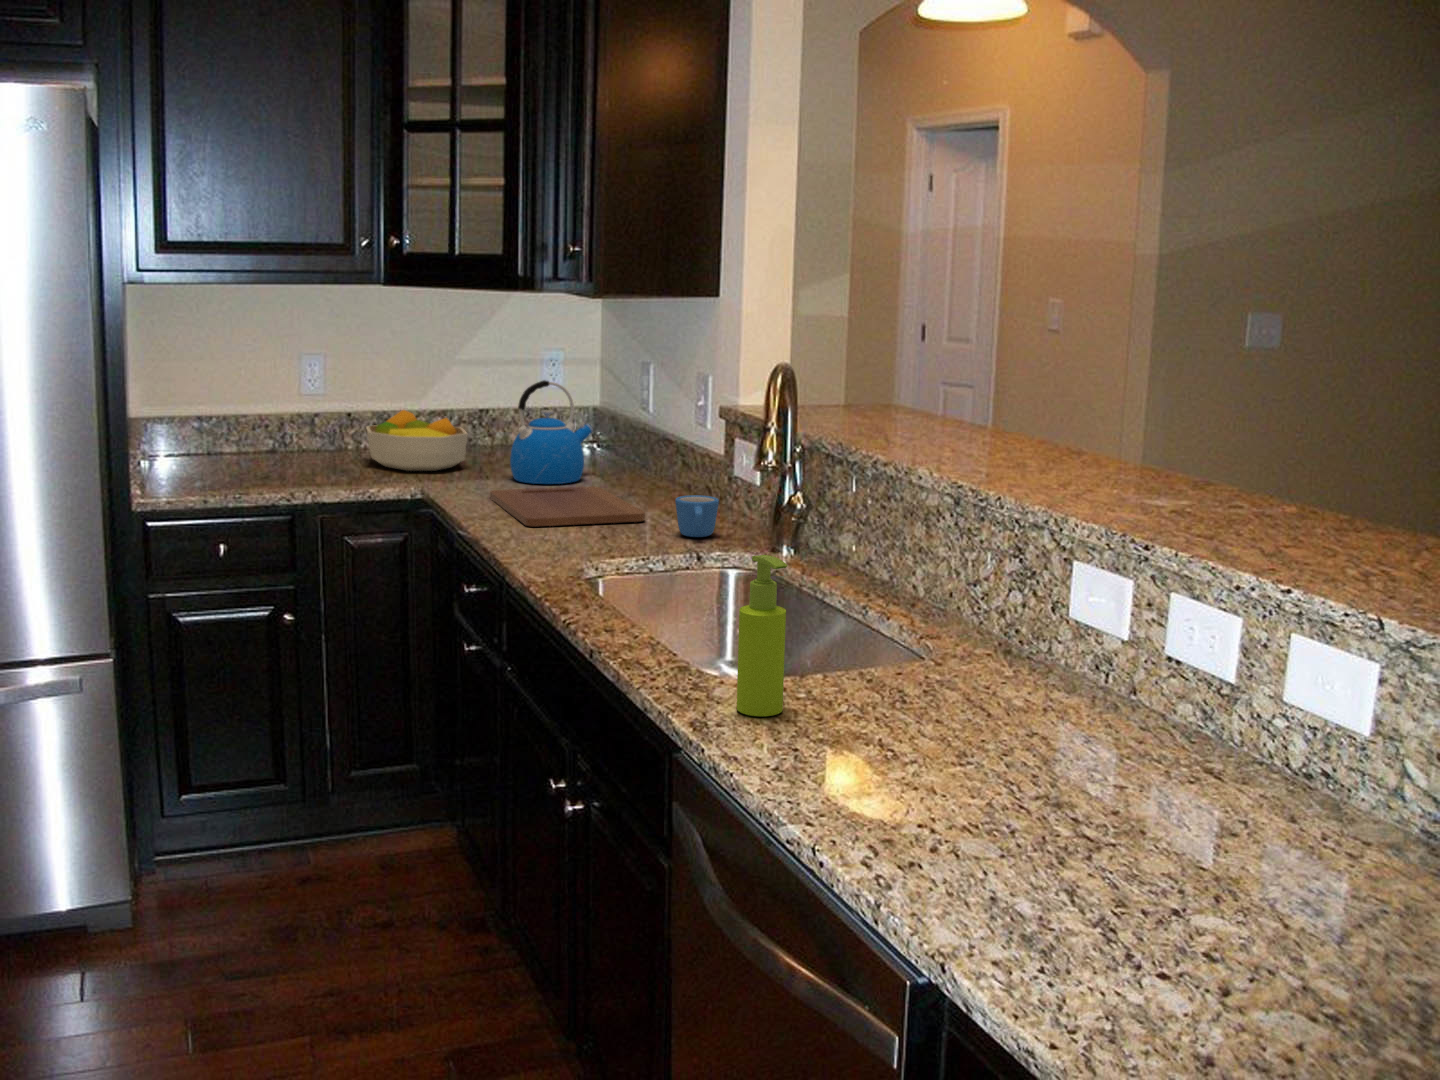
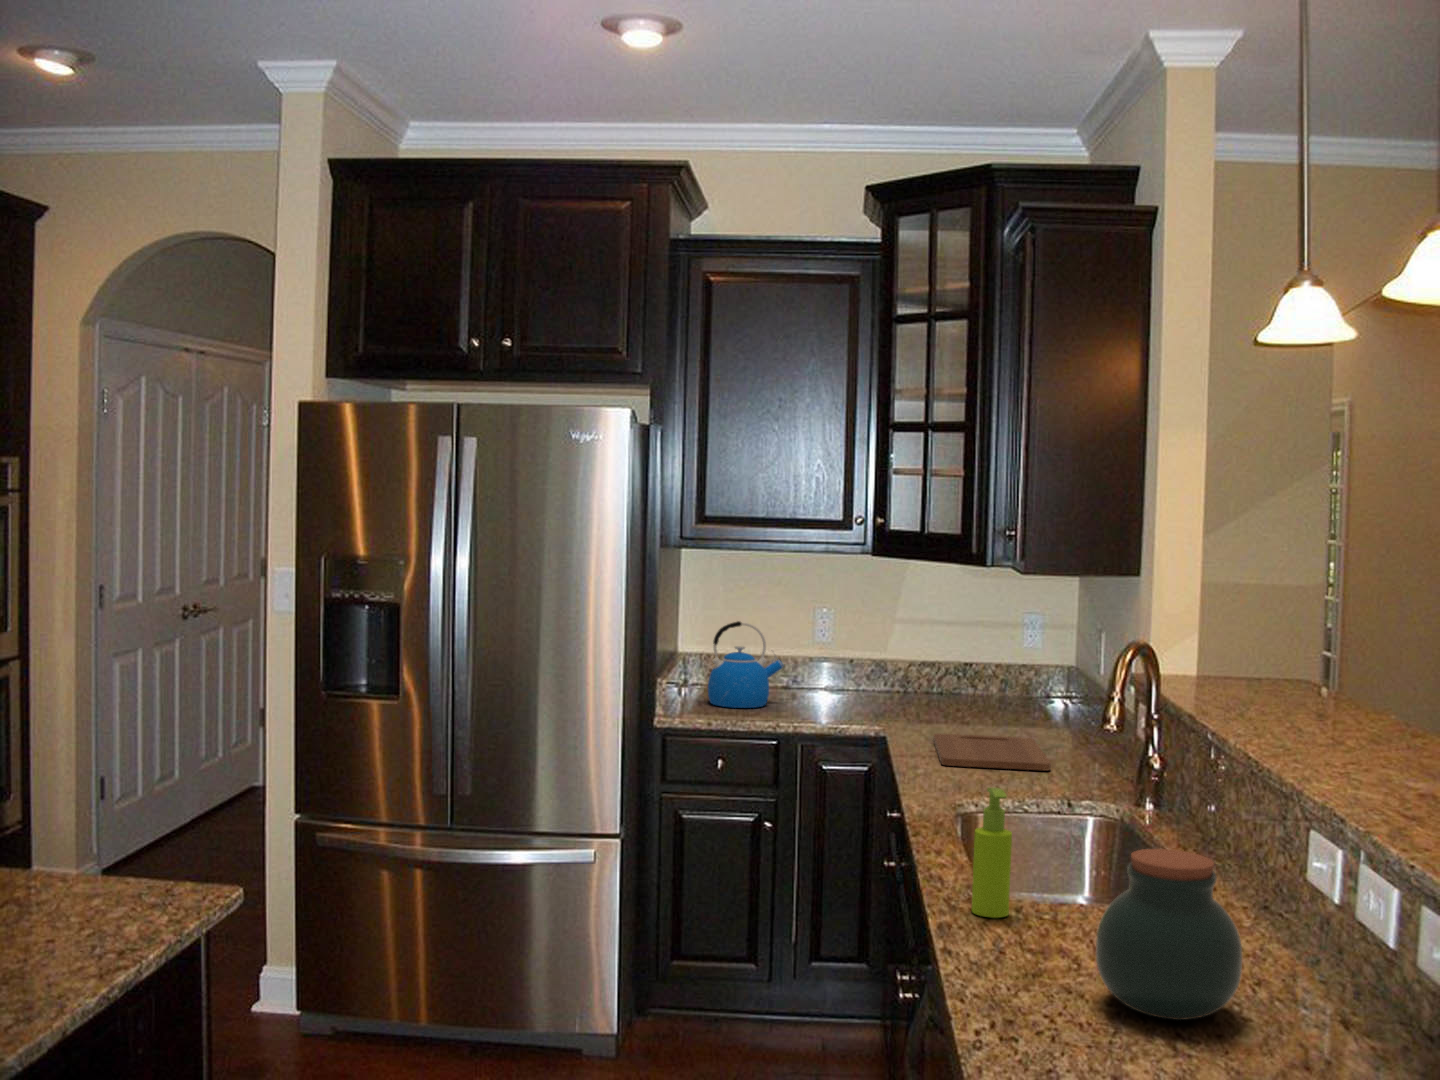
kettle: present [510,380,593,484] -> present [708,621,783,708]
fruit bowl: present [366,410,468,471] -> none [856,659,939,714]
mug: present [675,495,719,537] -> none [1066,750,1106,788]
jar: none [986,613,1166,822] -> present [1096,849,1242,1020]

